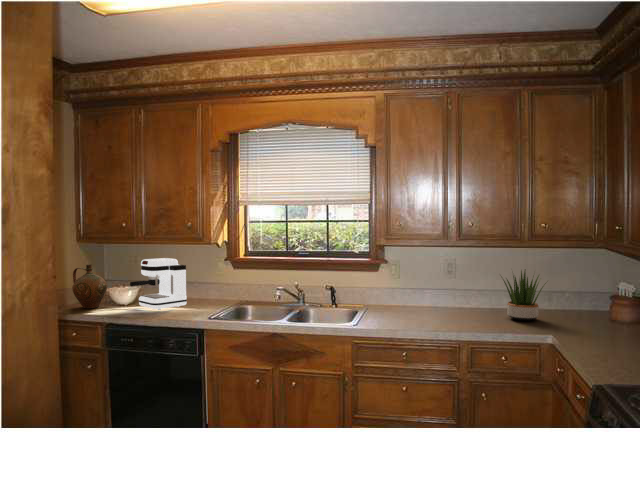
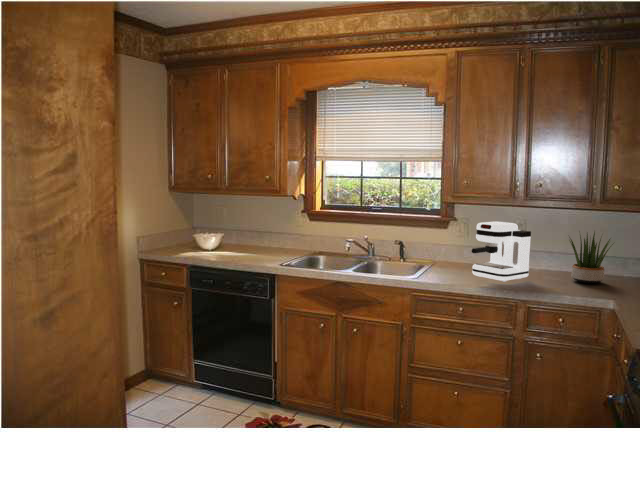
coffee maker: present [130,258,187,310] -> present [472,222,531,282]
ceramic jug: present [72,264,107,308] -> none [166,213,195,252]

